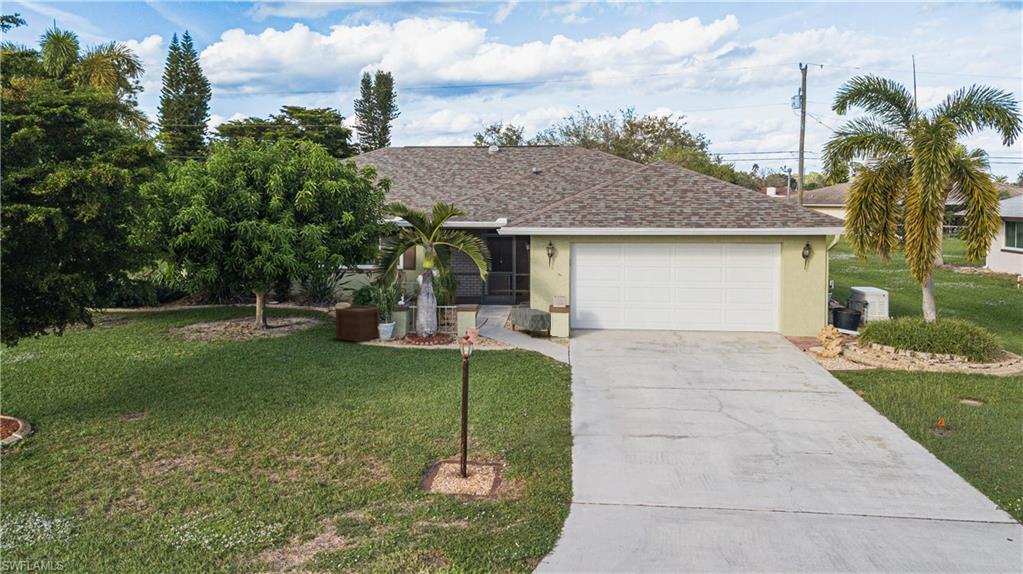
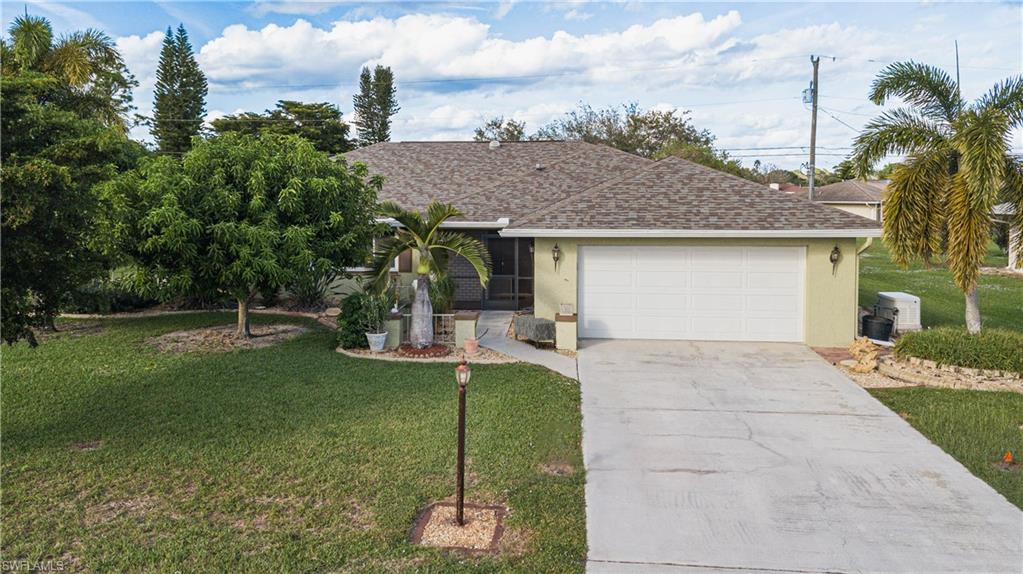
wooden crate: present [336,306,380,342] -> none [323,314,371,354]

